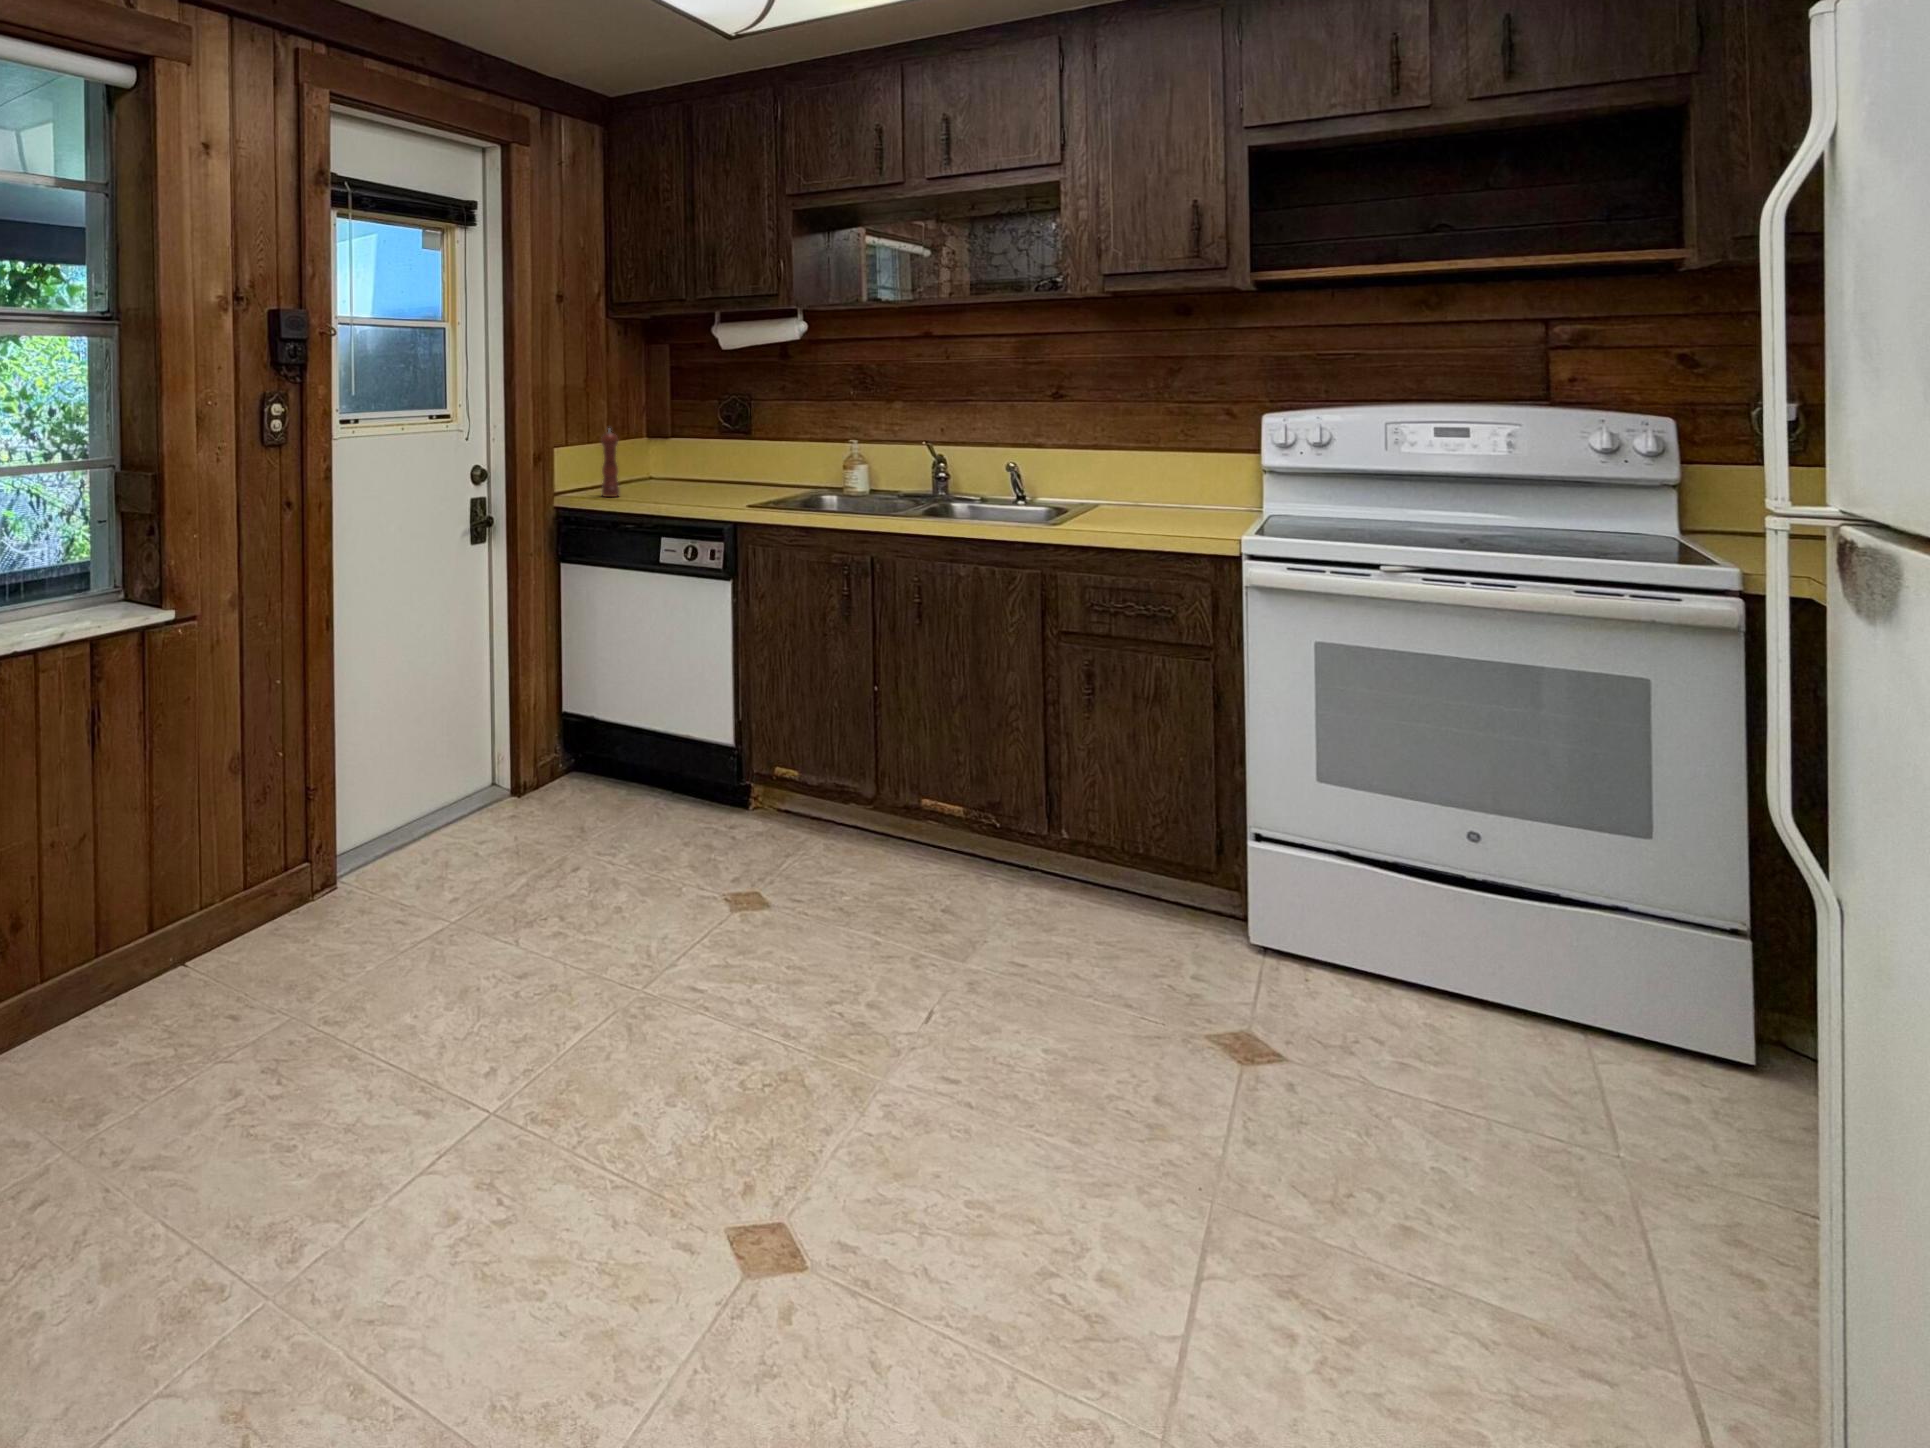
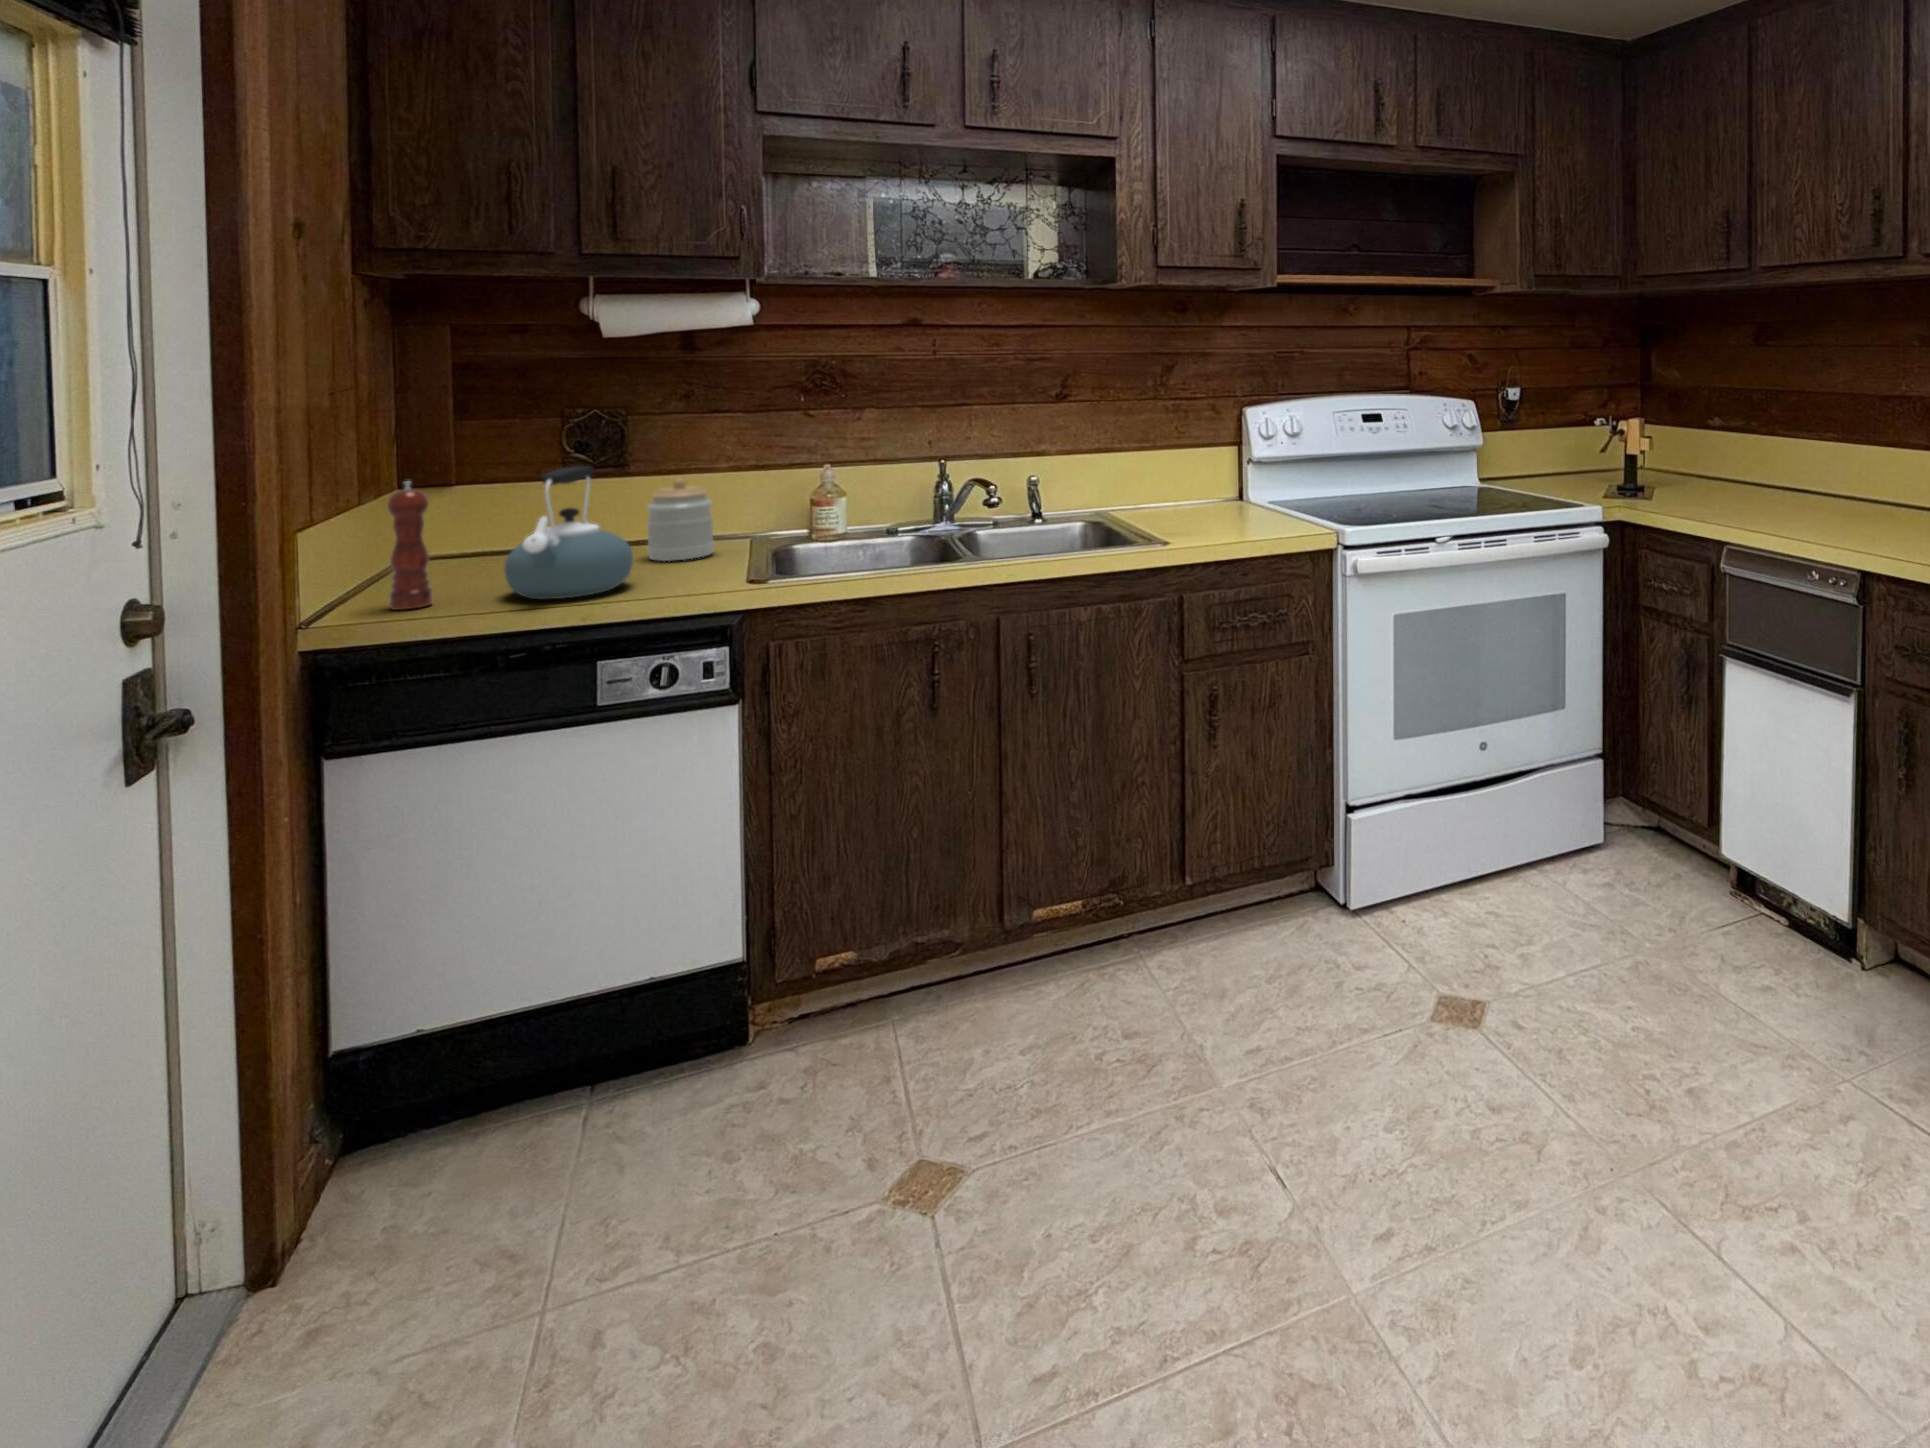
kettle: none [642,427,709,502] -> present [504,466,633,599]
jar: none [746,442,785,495] -> present [647,478,714,561]

